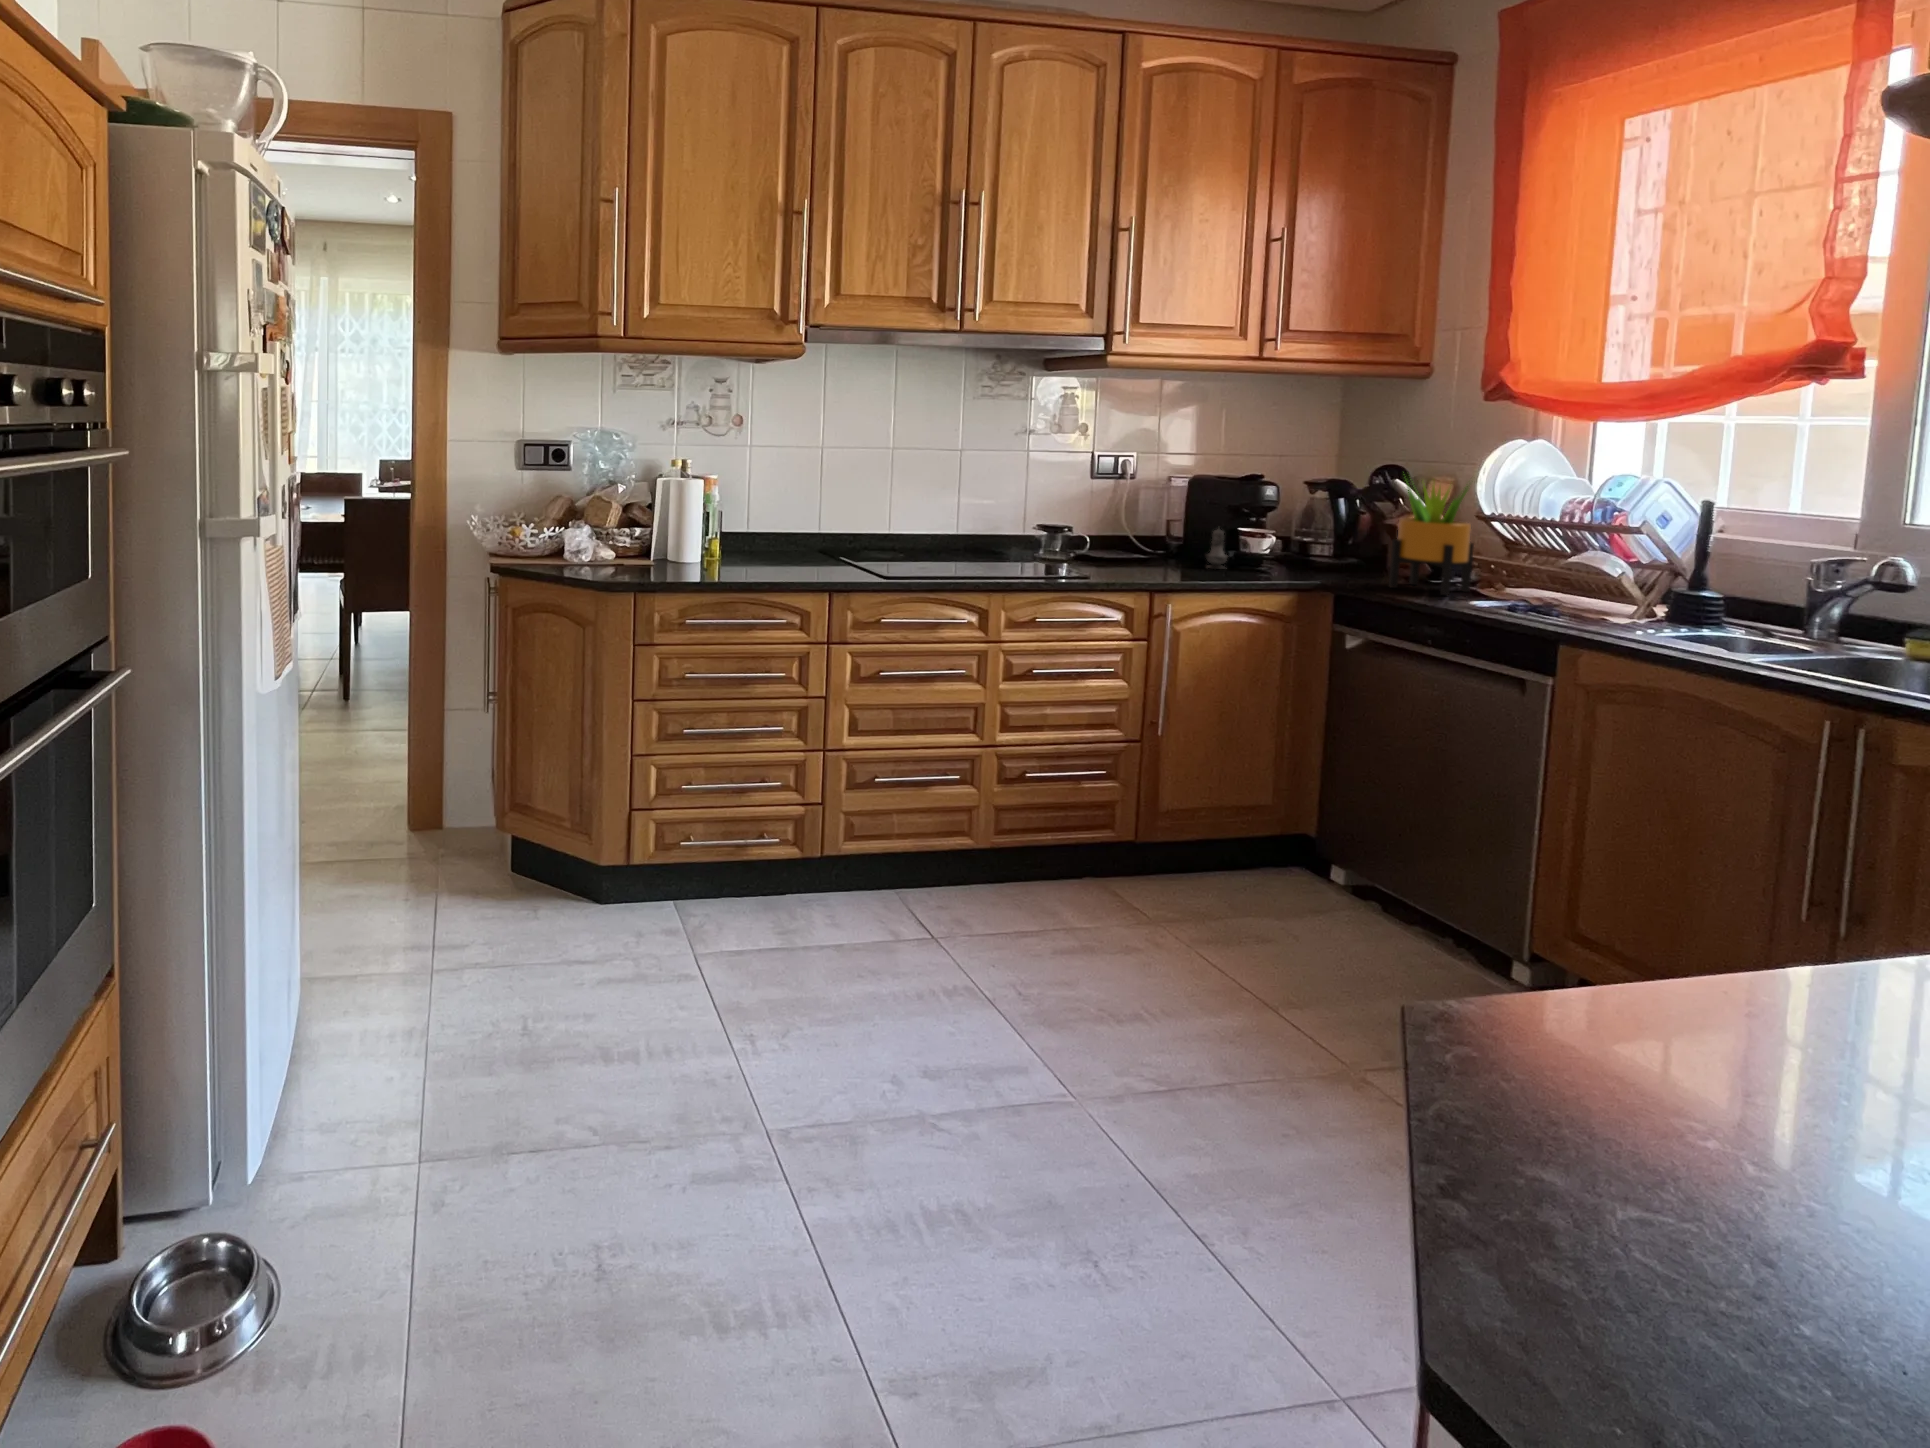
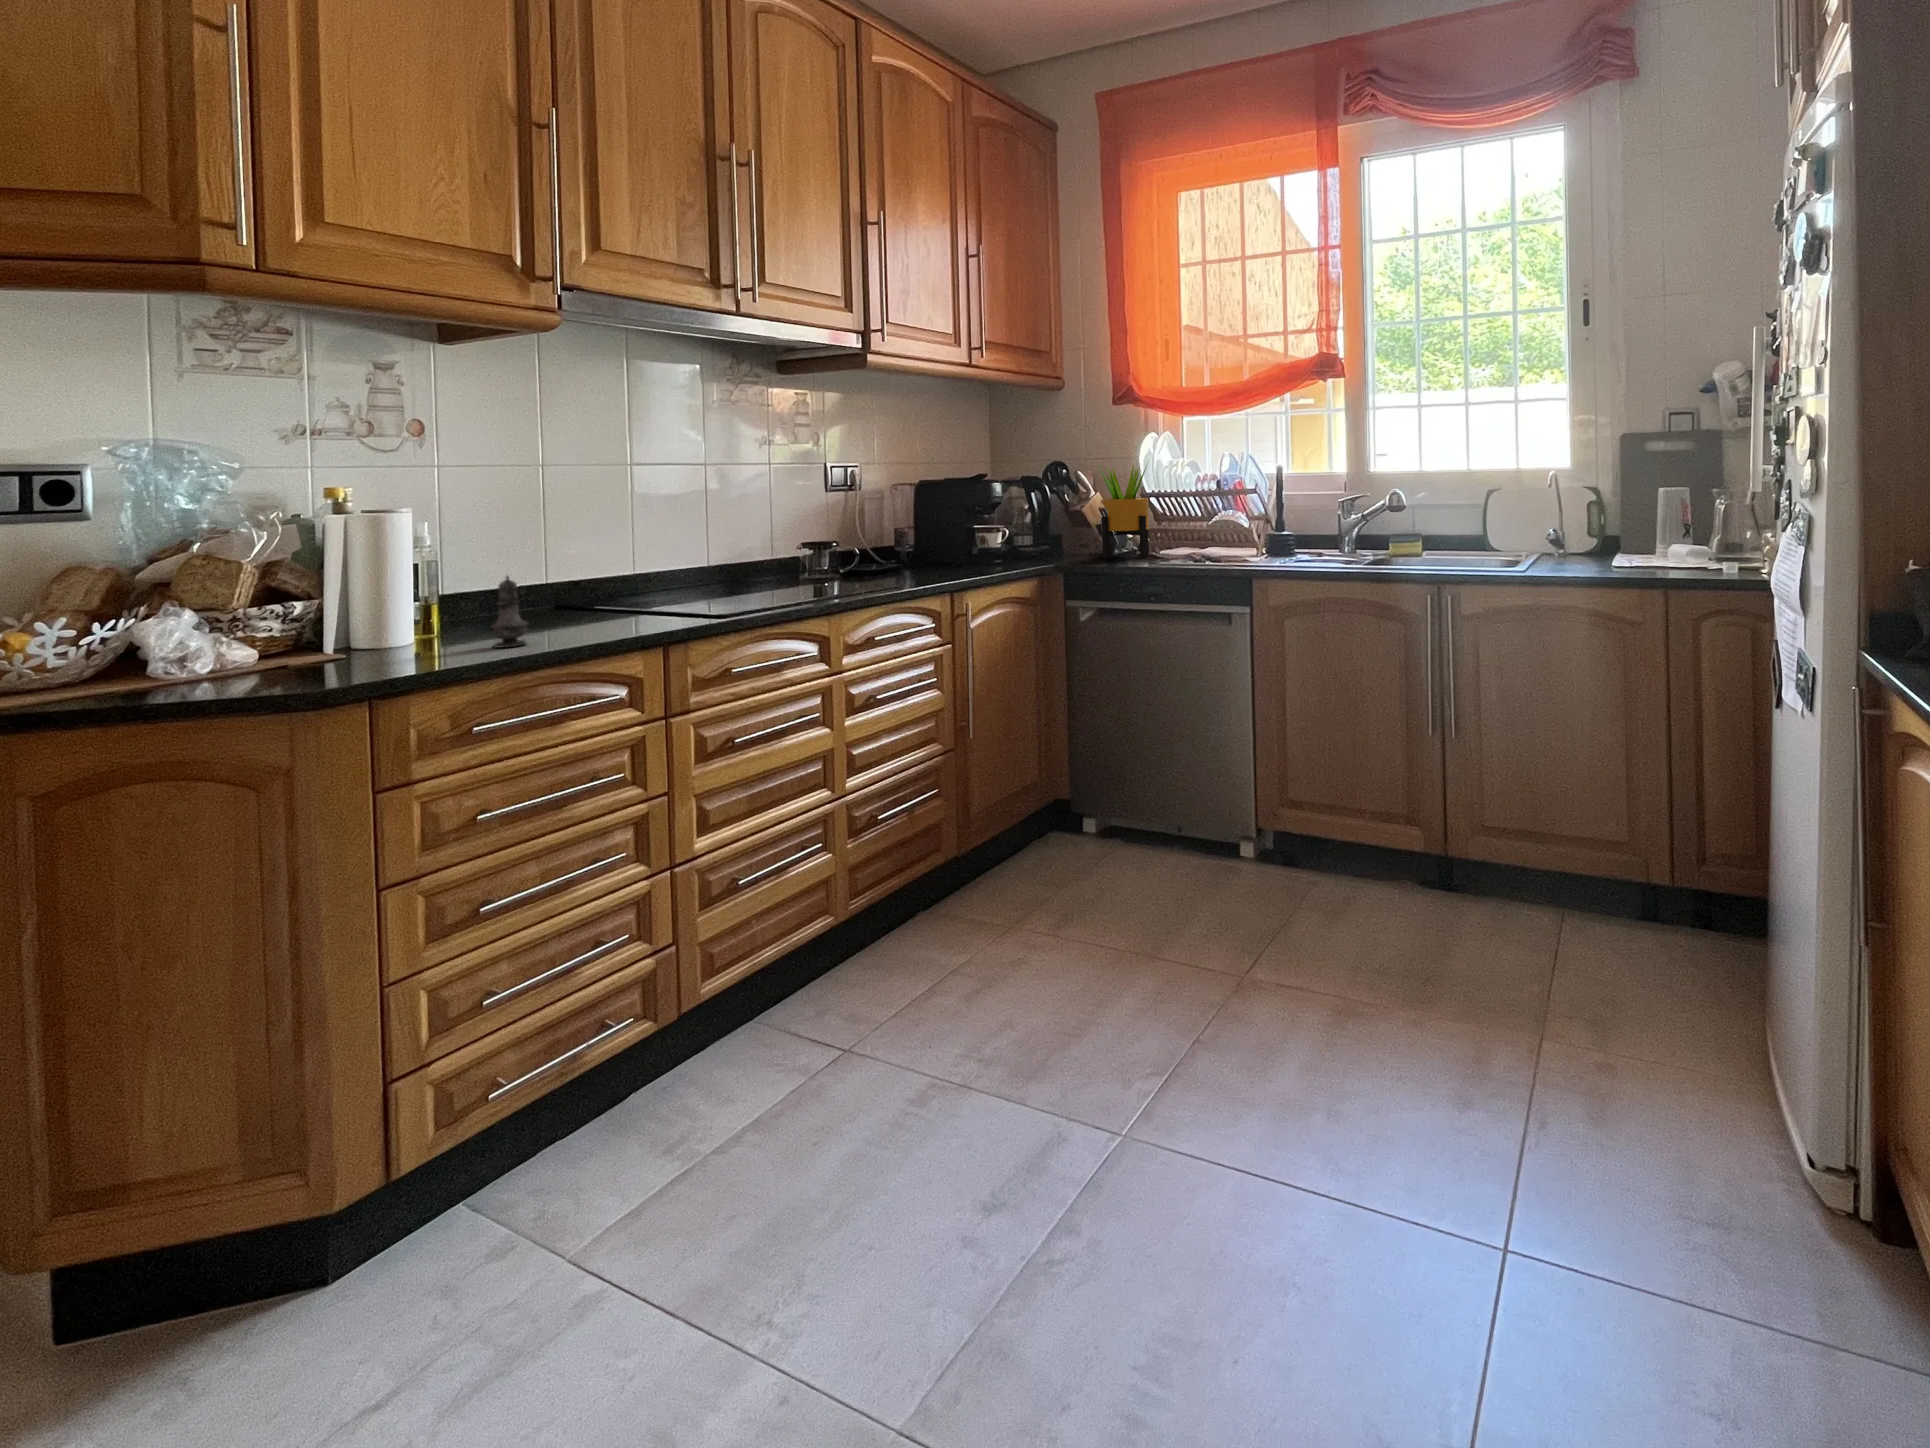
salt shaker: present [1206,528,1227,569] -> present [490,576,528,648]

